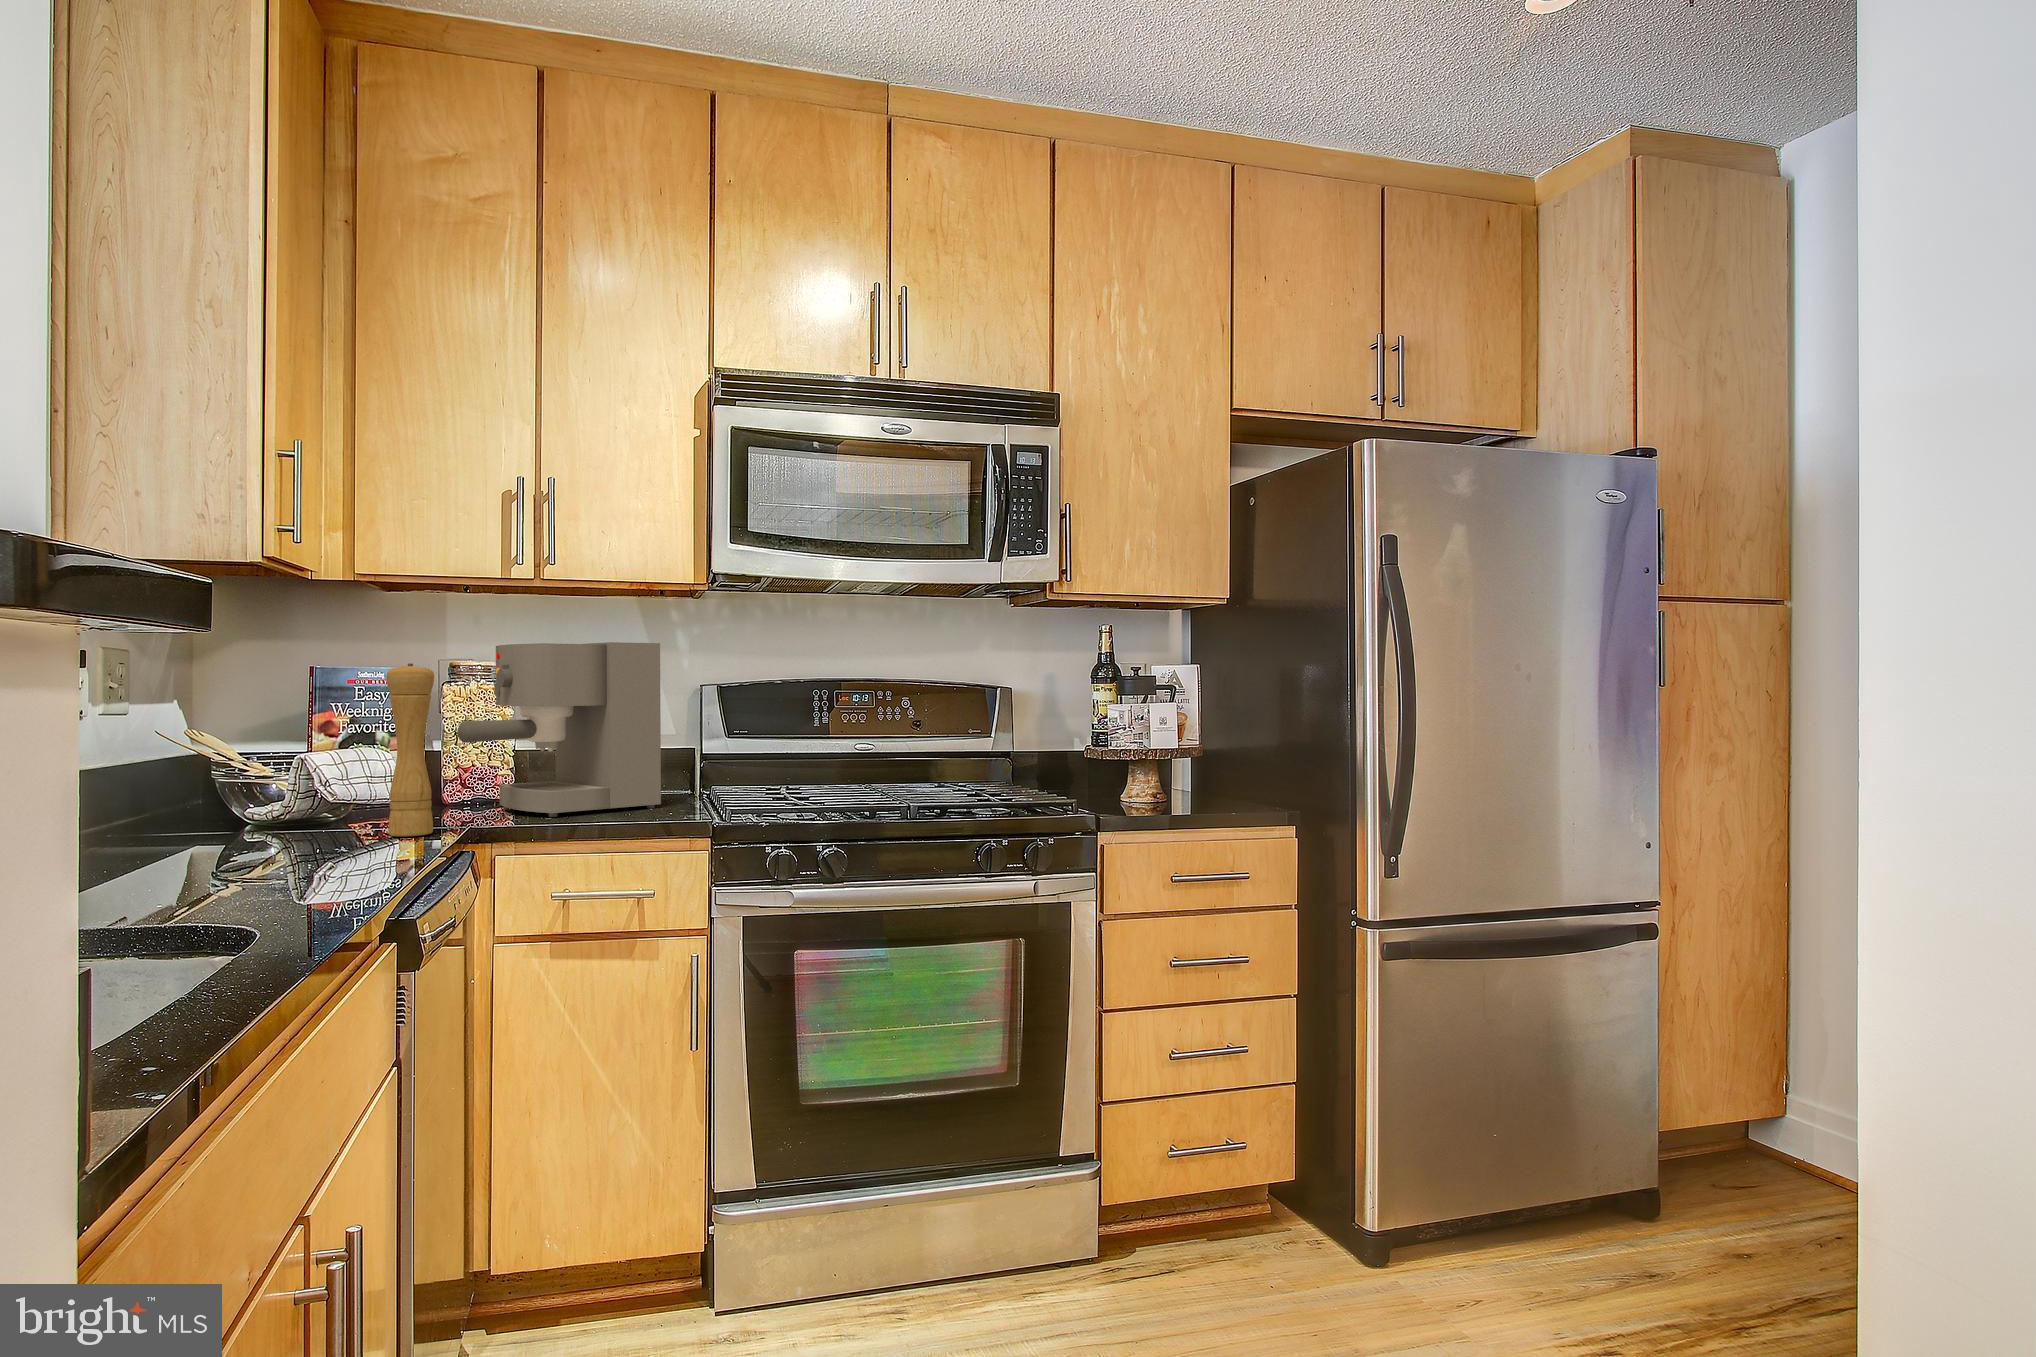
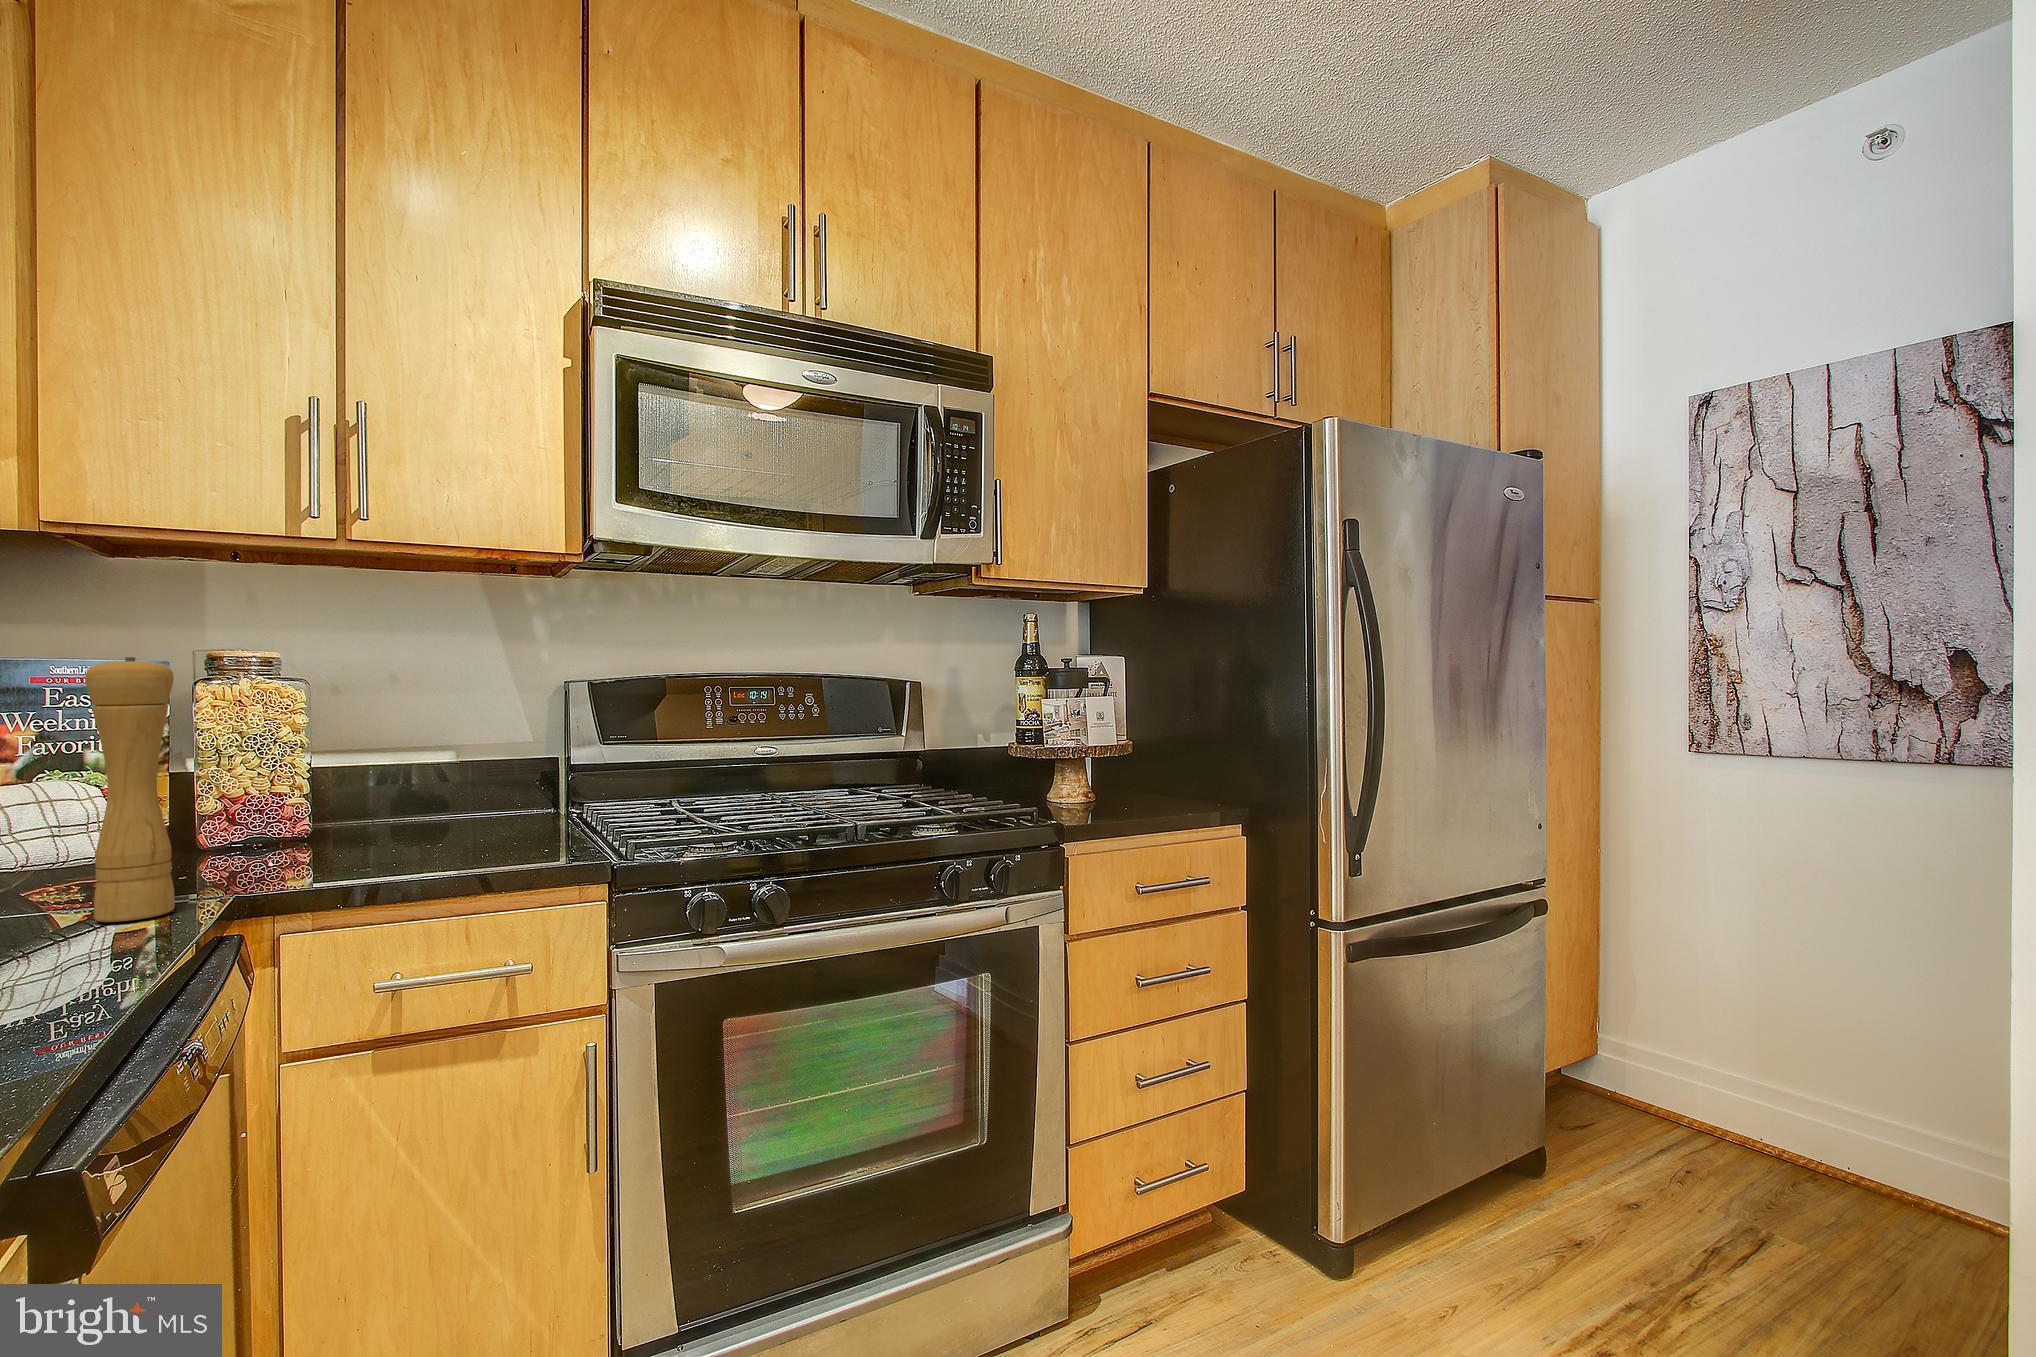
coffee maker: present [458,642,661,817] -> none [218,628,523,864]

